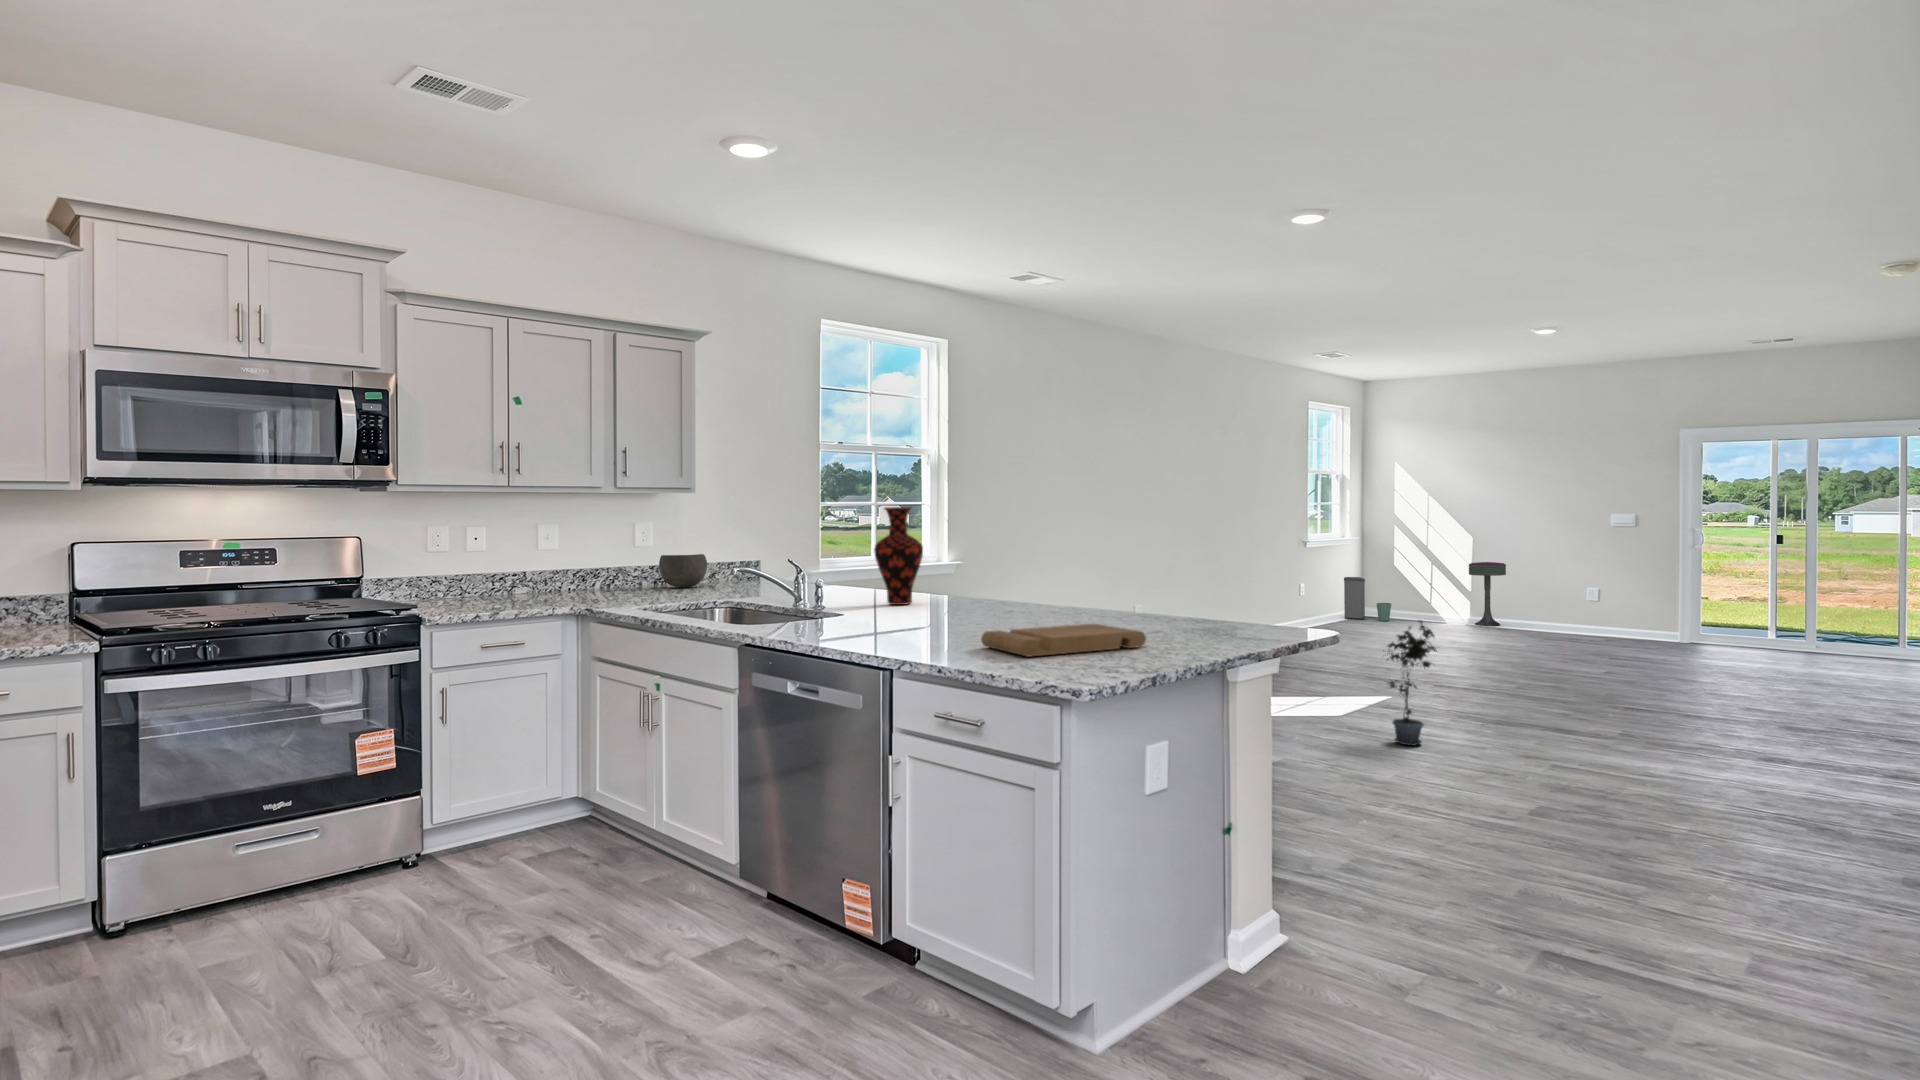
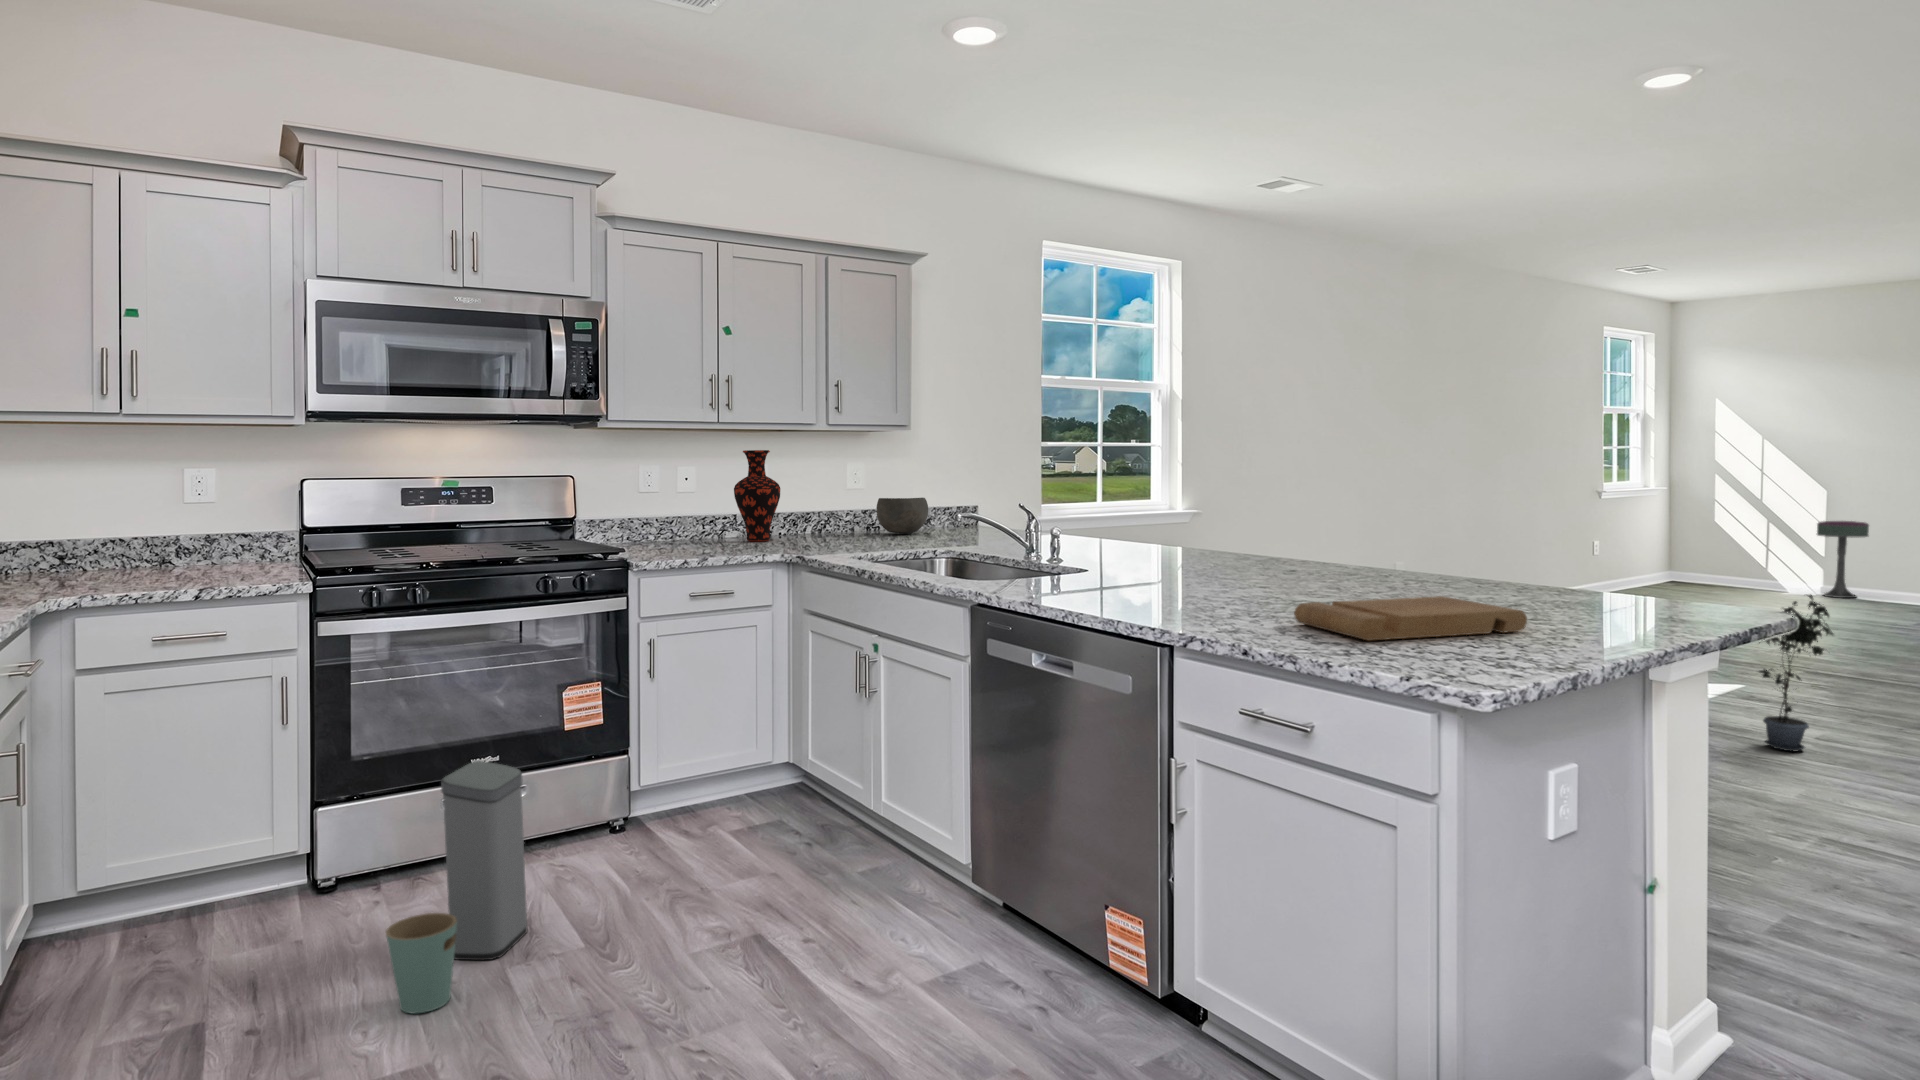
vase: present [874,507,923,605] -> present [734,450,780,542]
trash can: present [1344,577,1391,621] -> present [386,761,527,1014]

